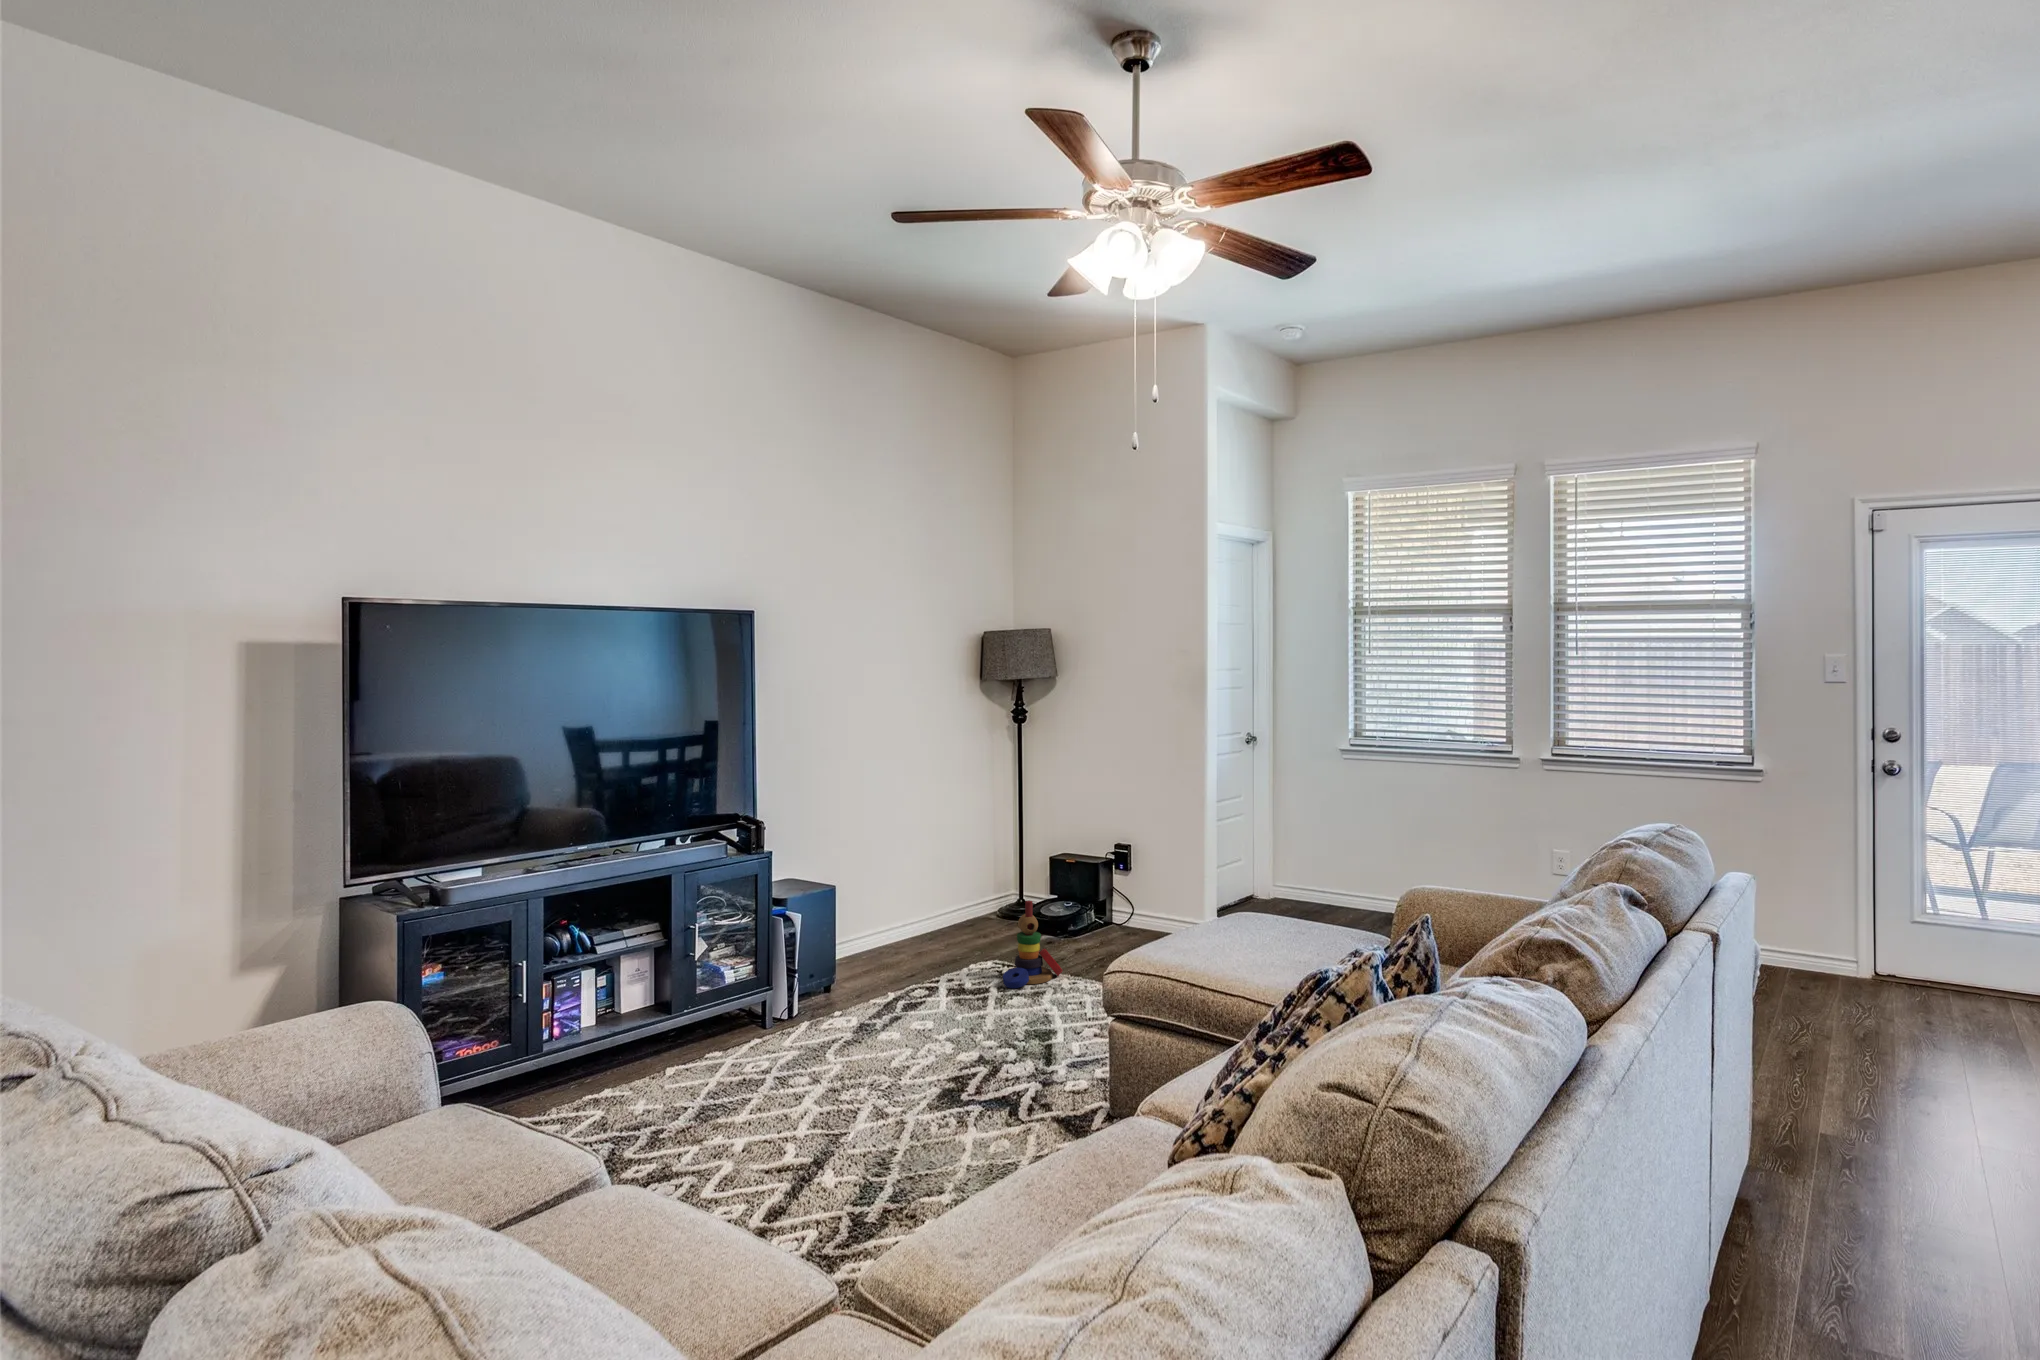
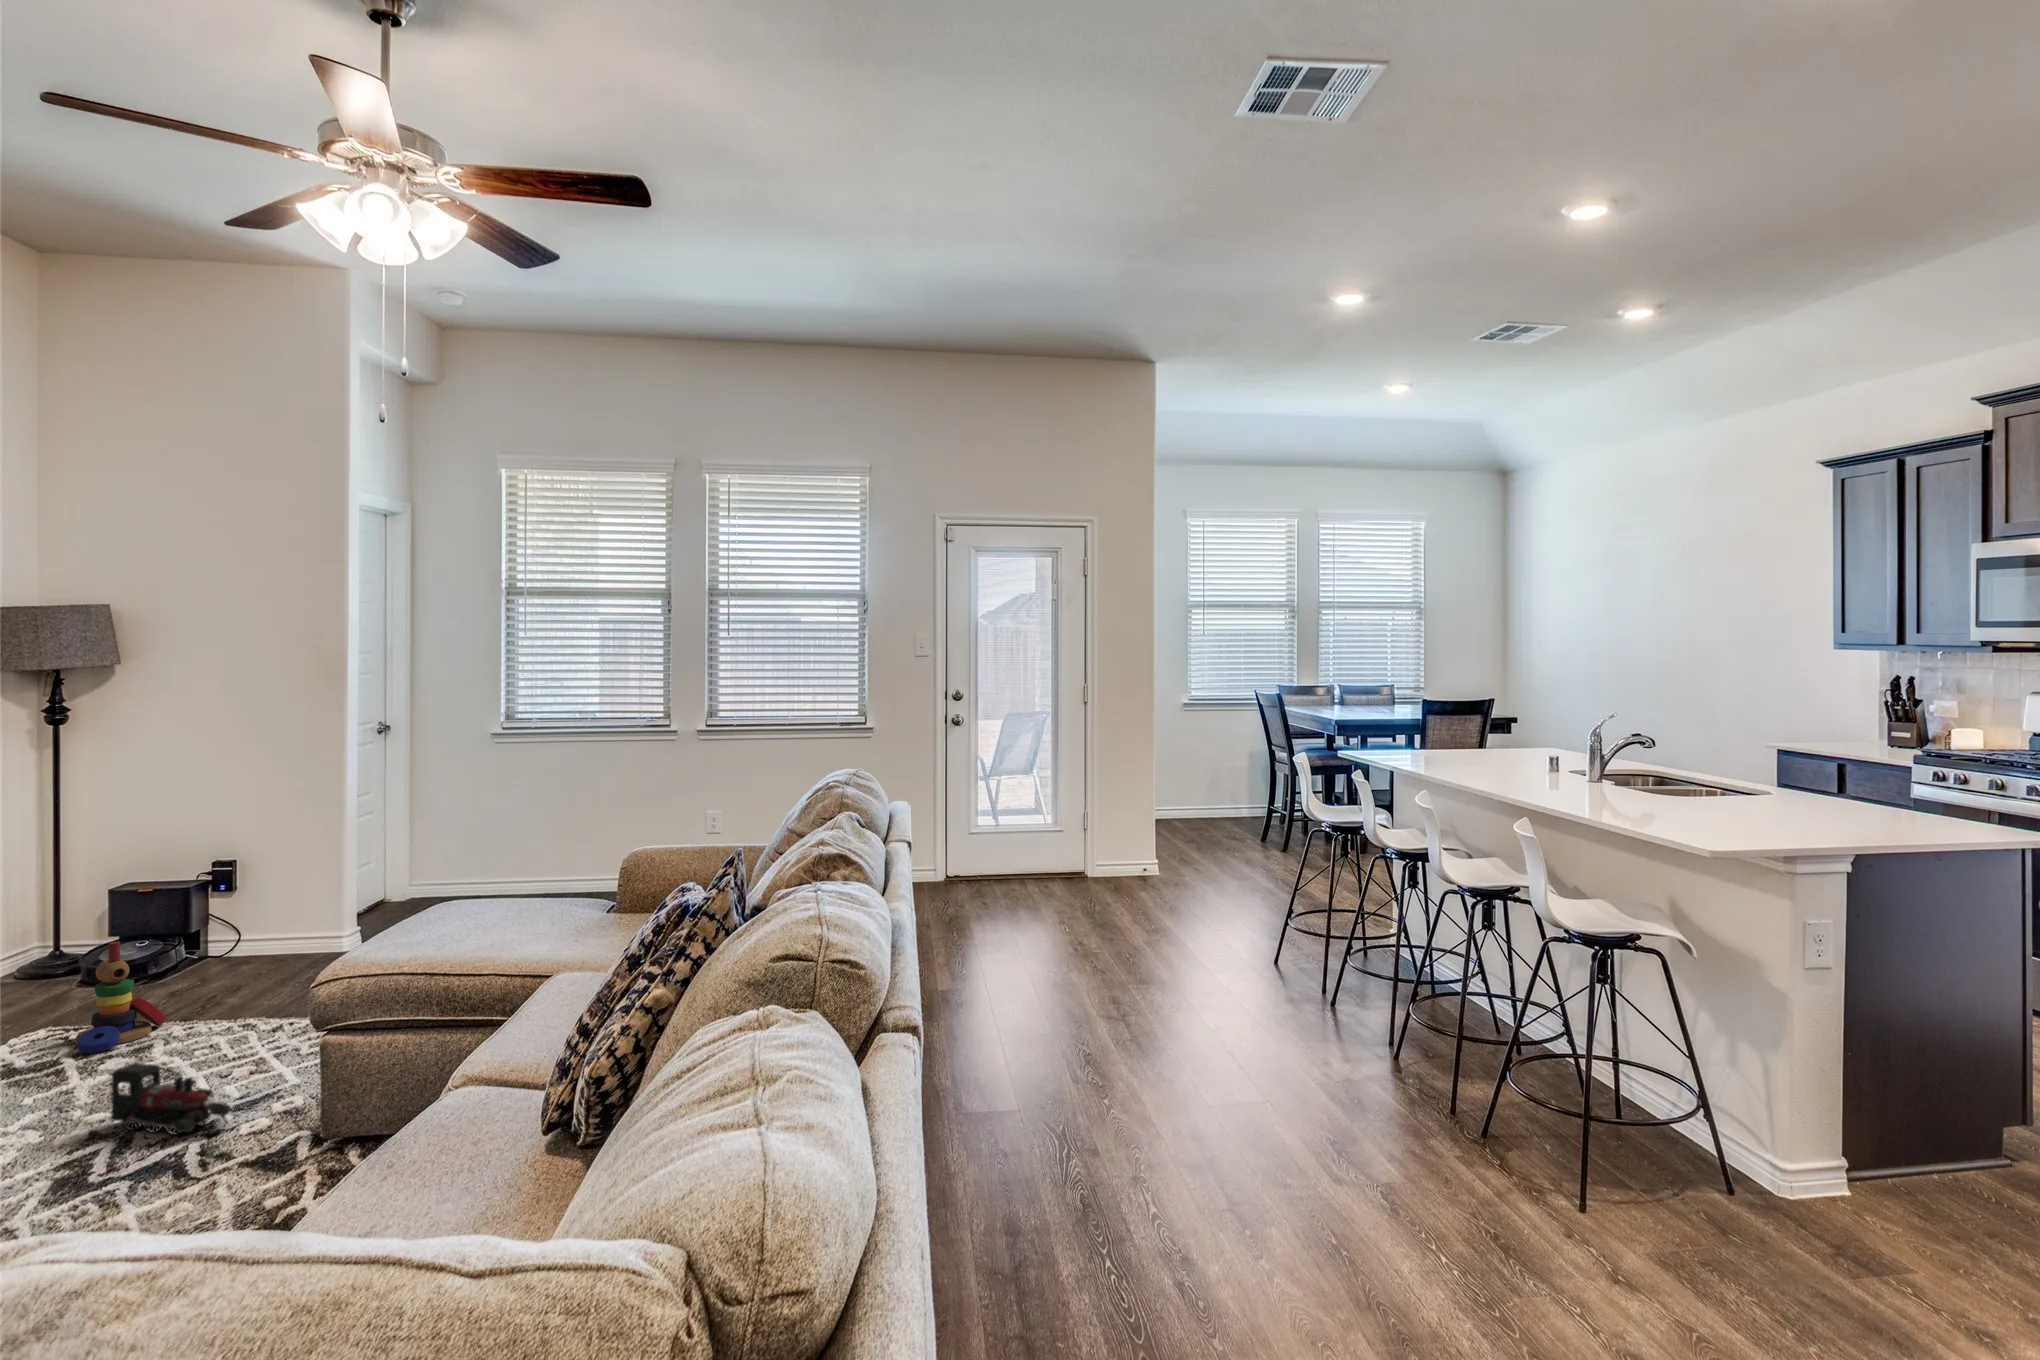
toy train: none [991,1006,1064,1083] -> present [109,1063,231,1135]

